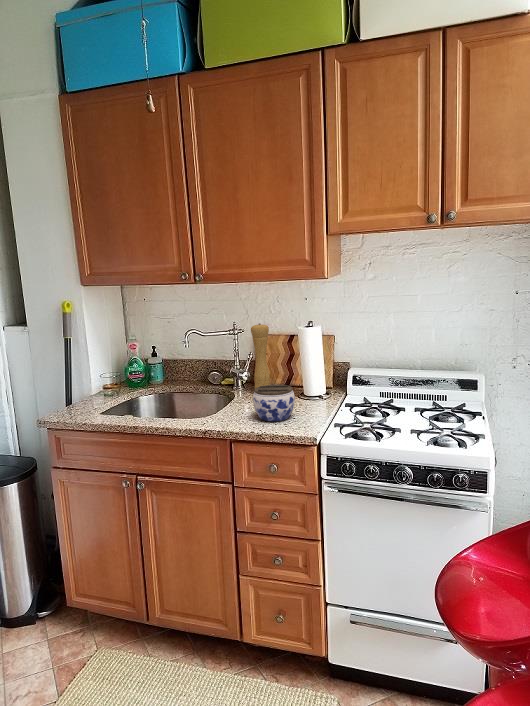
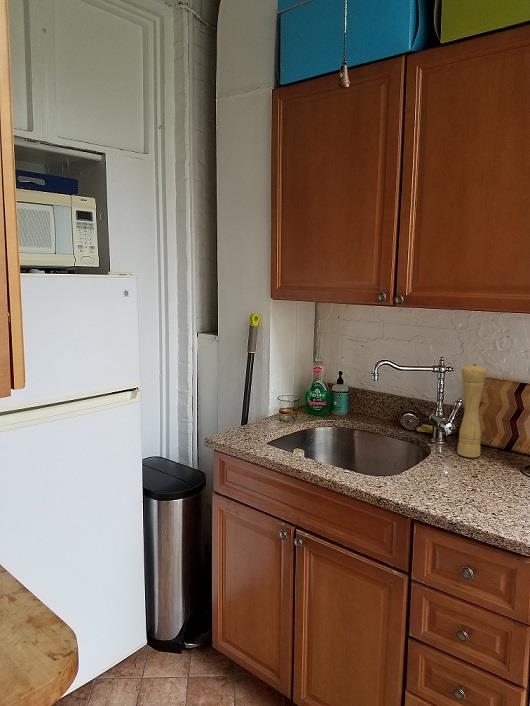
jar: present [253,385,295,421] -> none [449,452,510,506]

